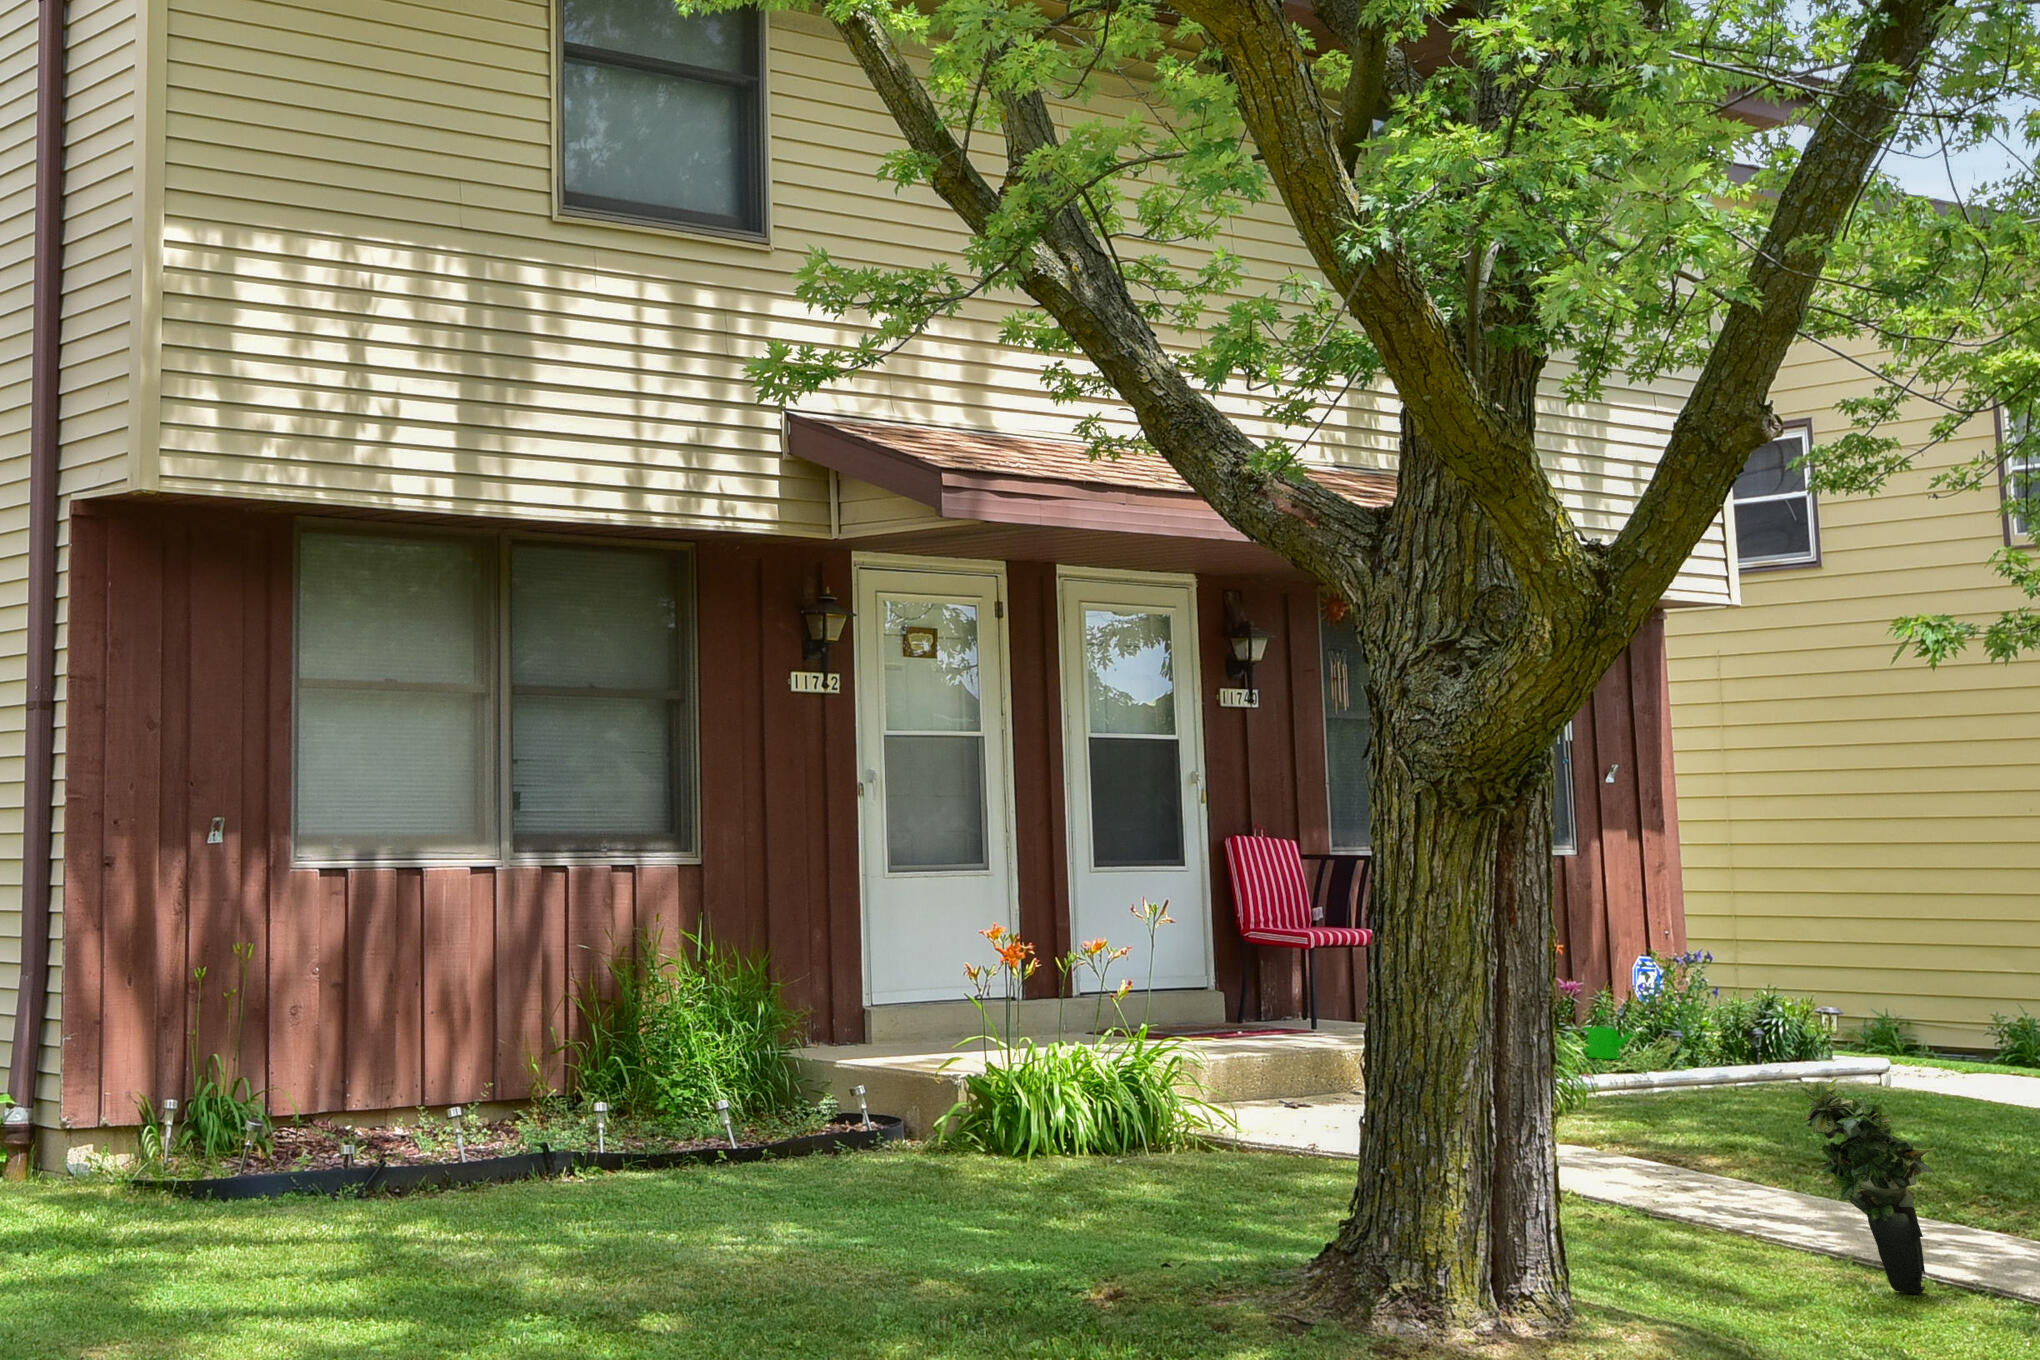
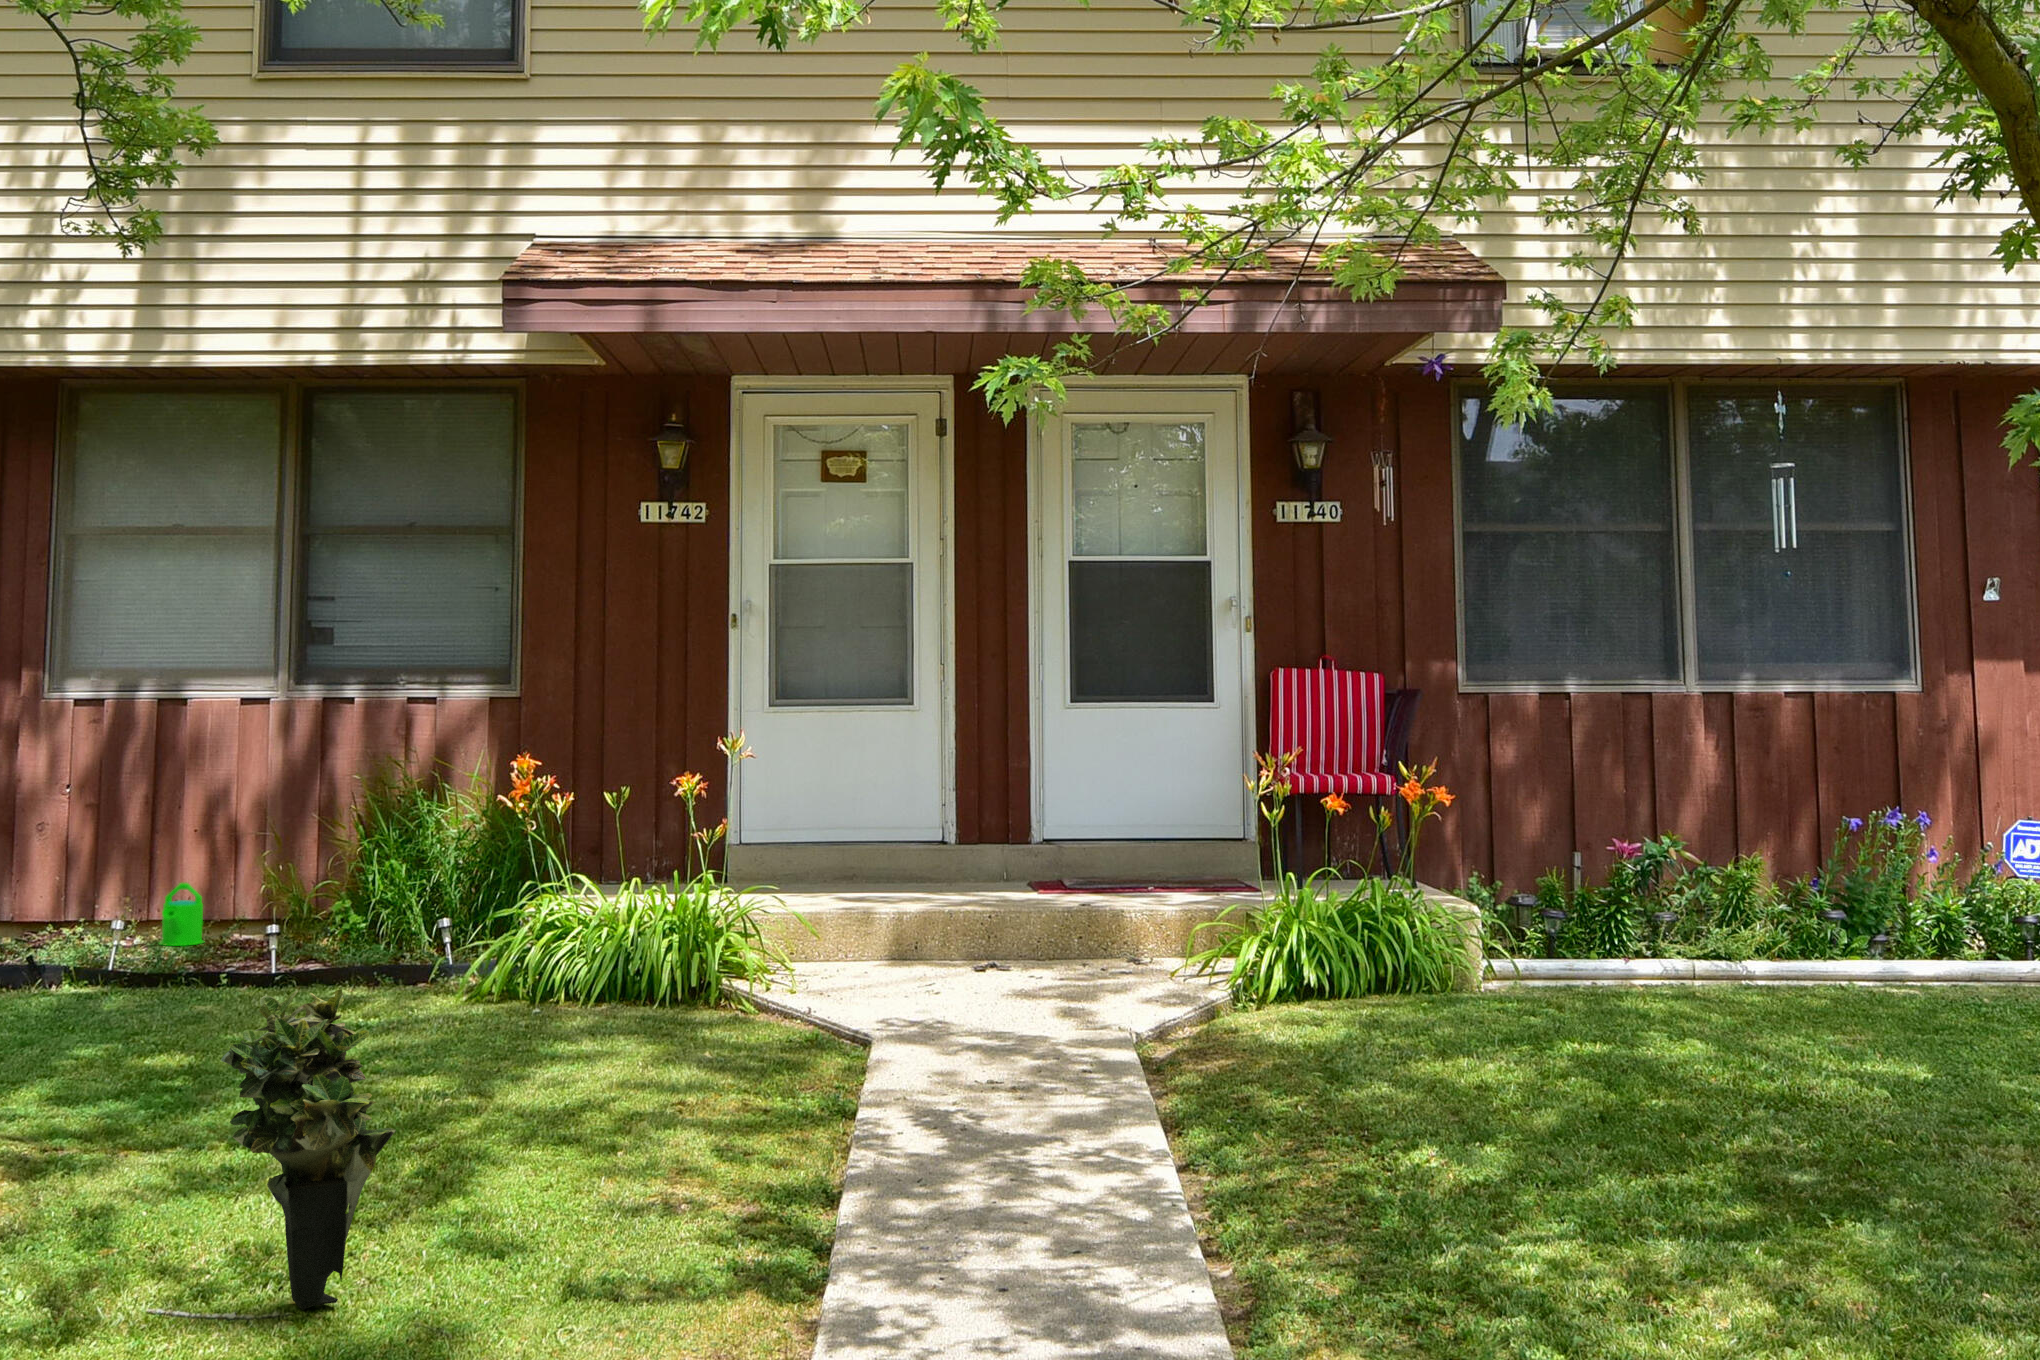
watering can: present [1583,1011,1634,1059] -> present [159,883,205,946]

